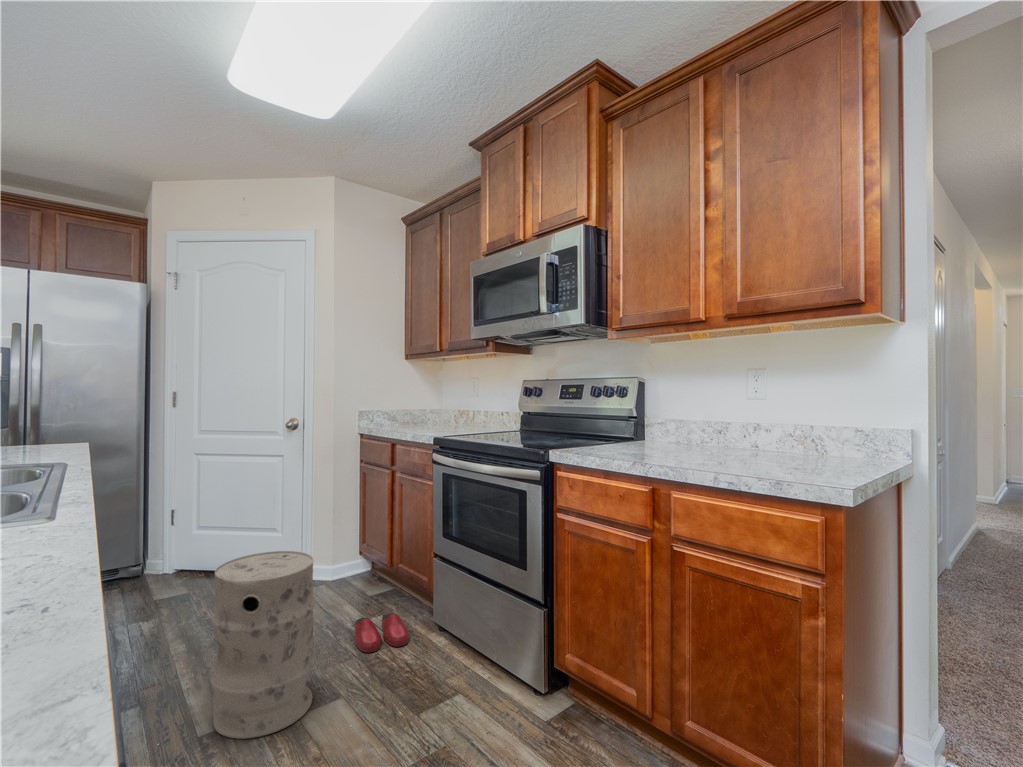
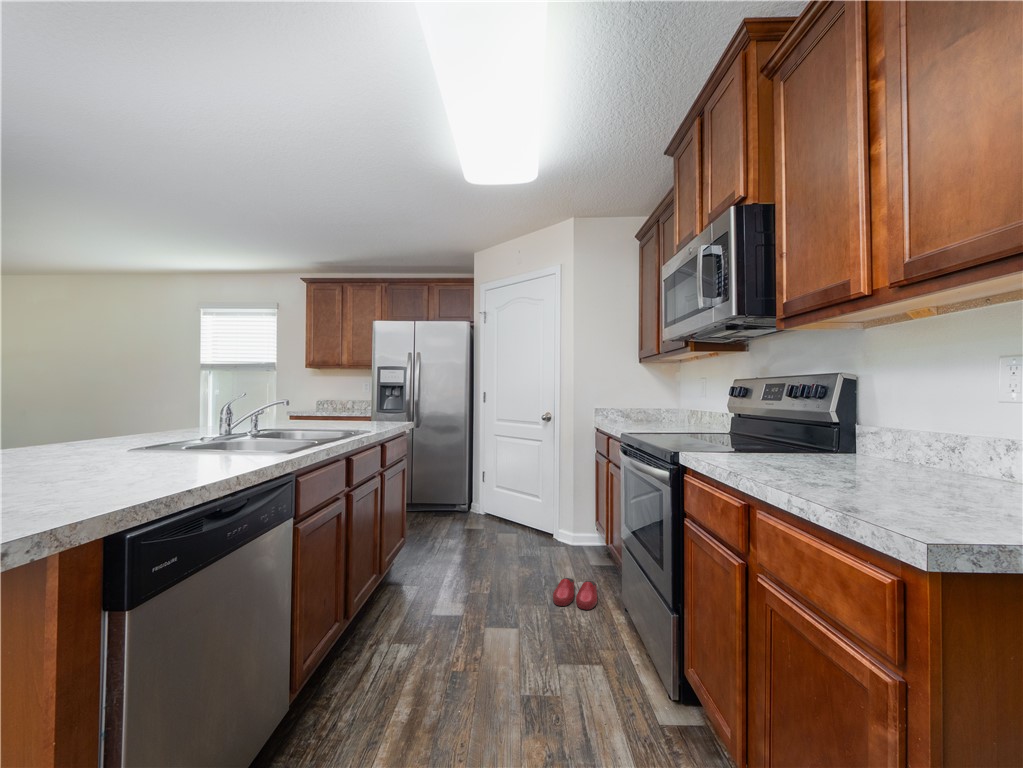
trash can: present [210,551,315,739] -> none [436,505,503,633]

